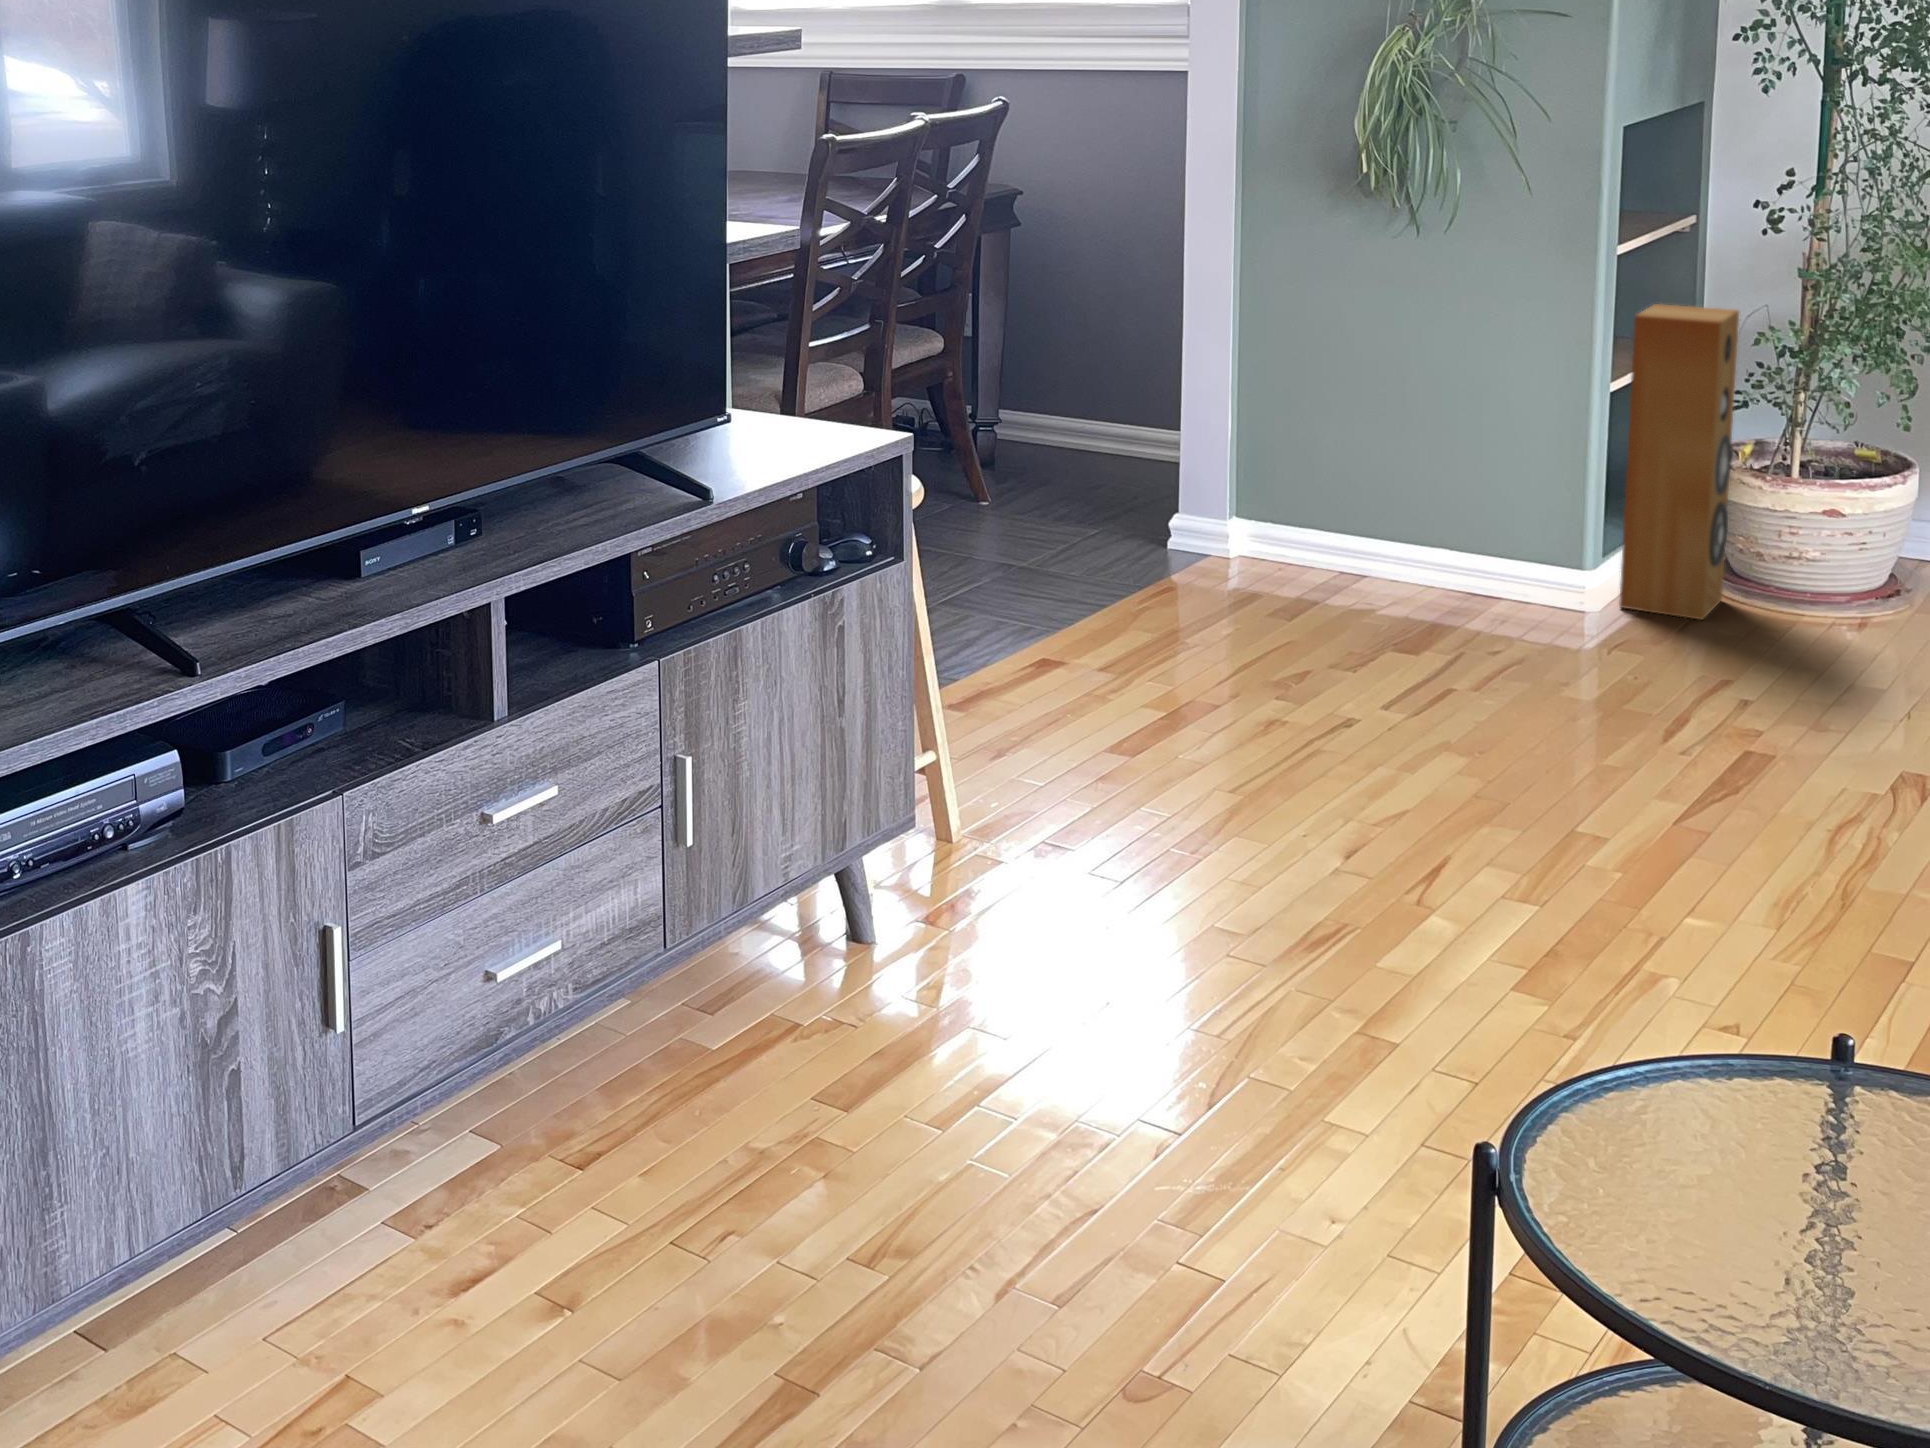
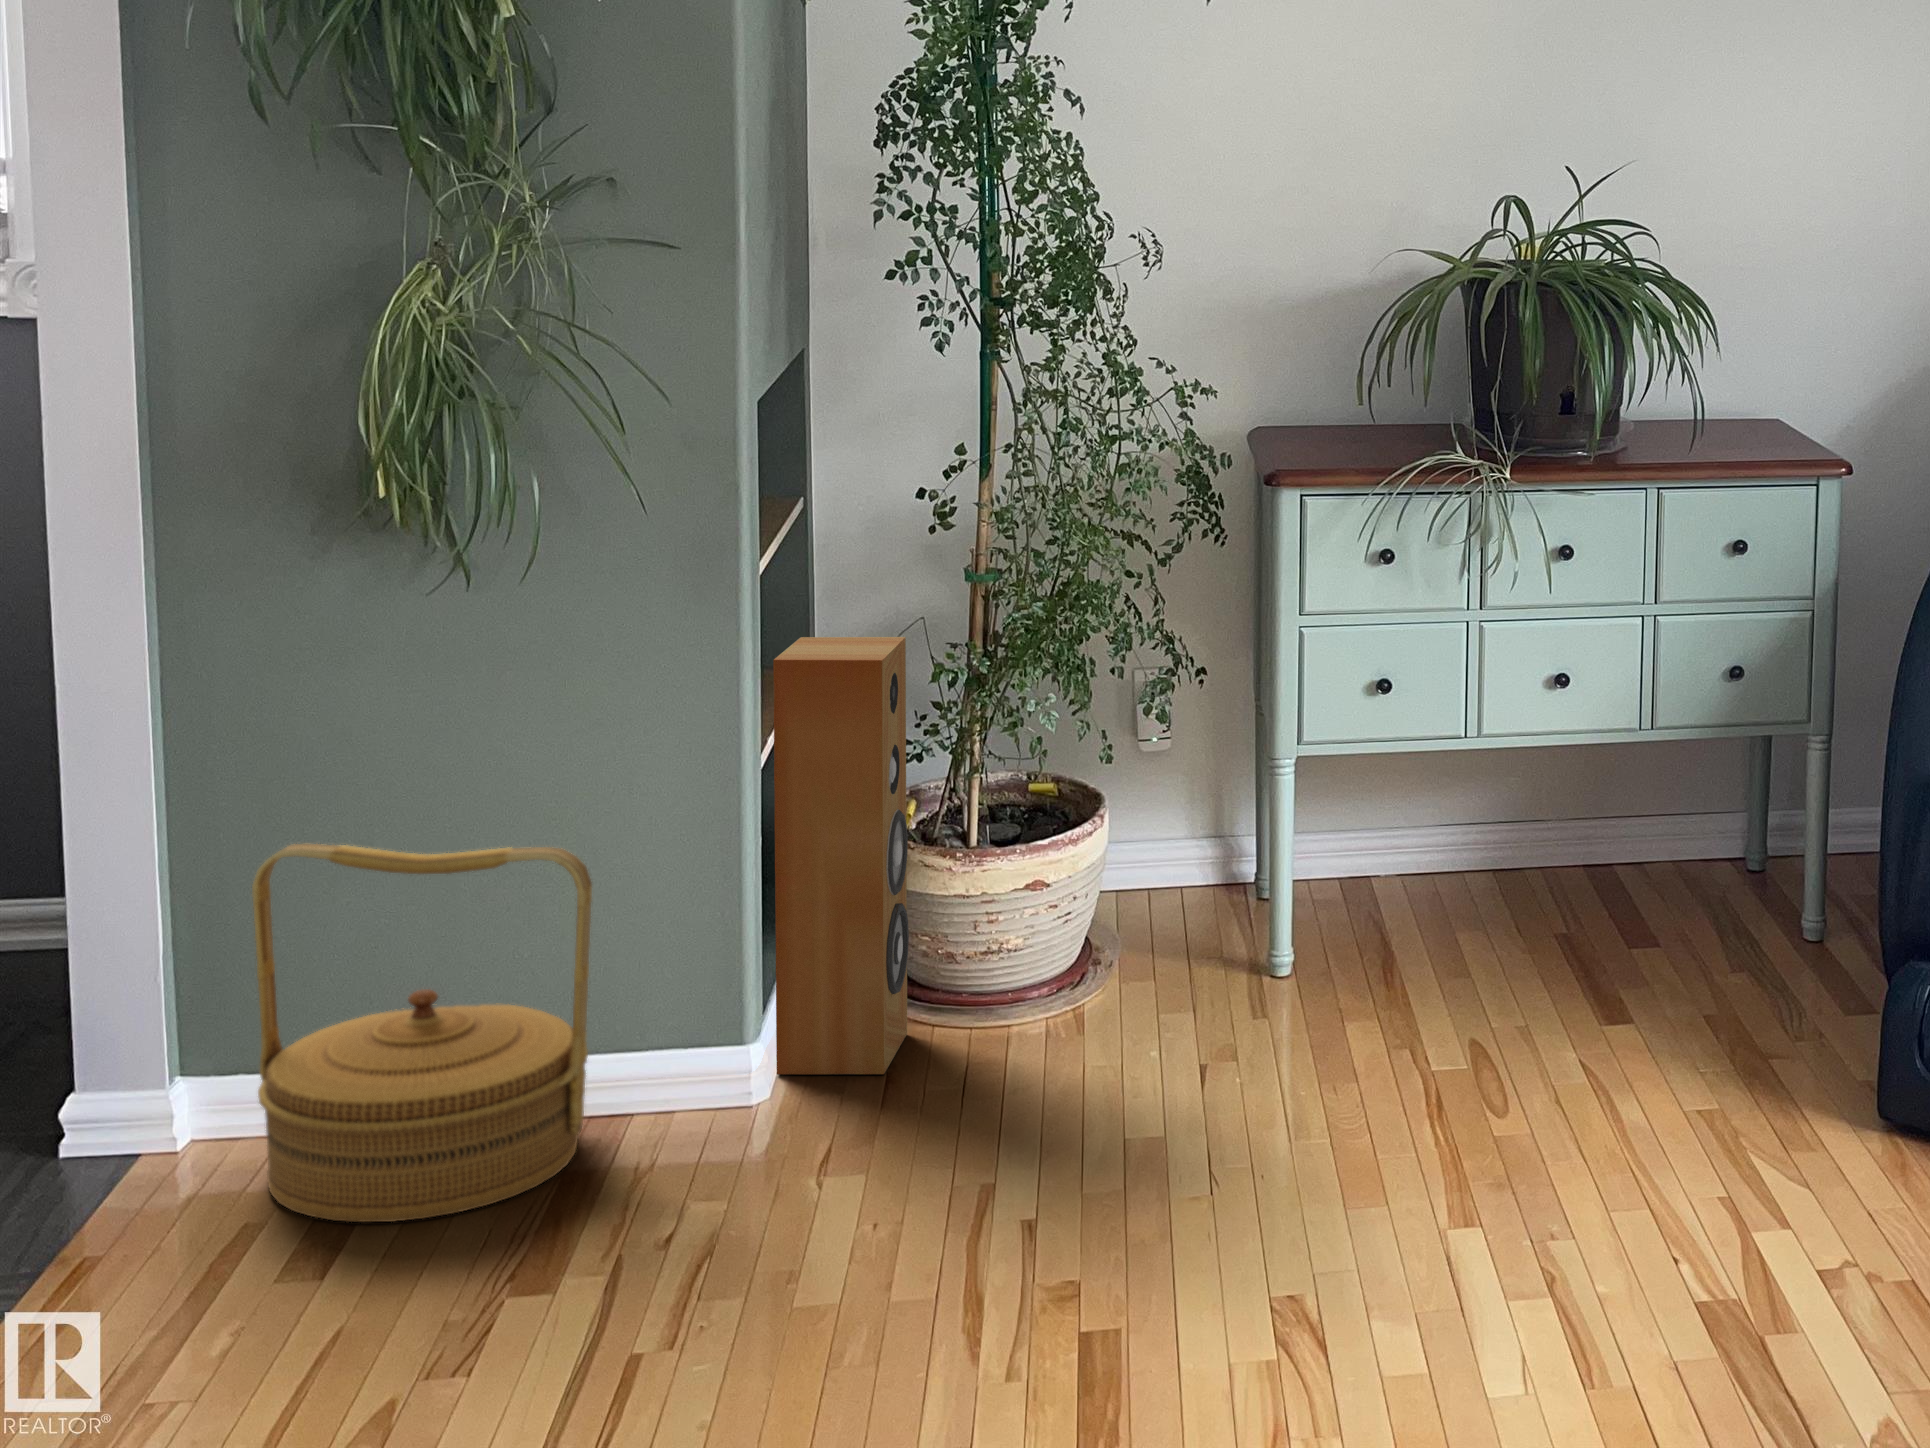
woven basket: none [1275,403,1499,643] -> present [252,844,592,1222]

